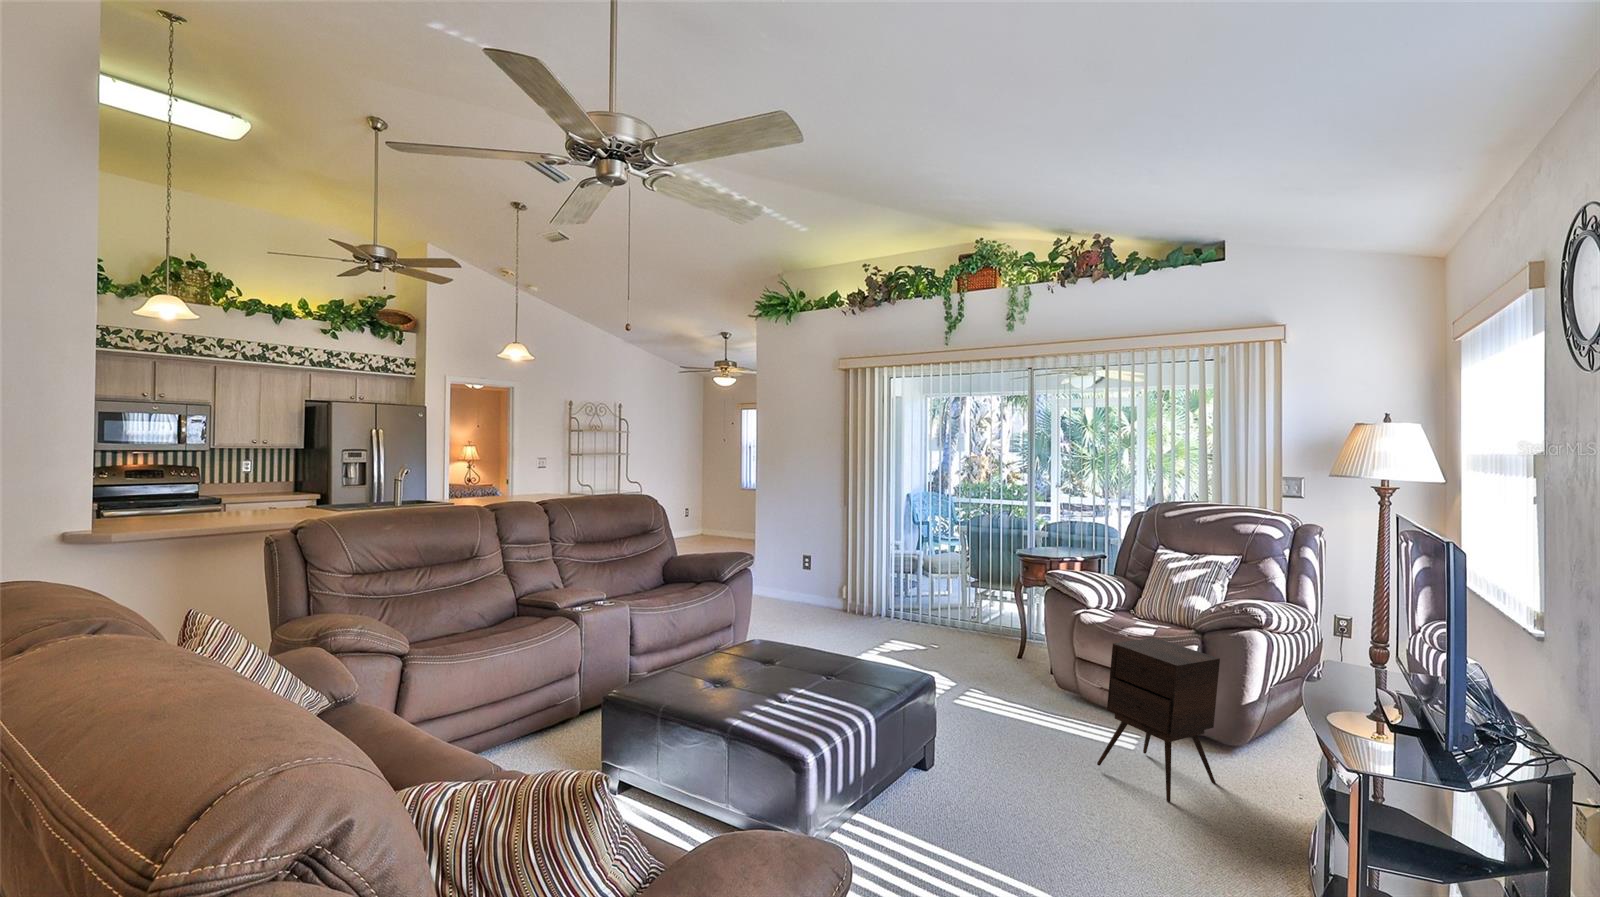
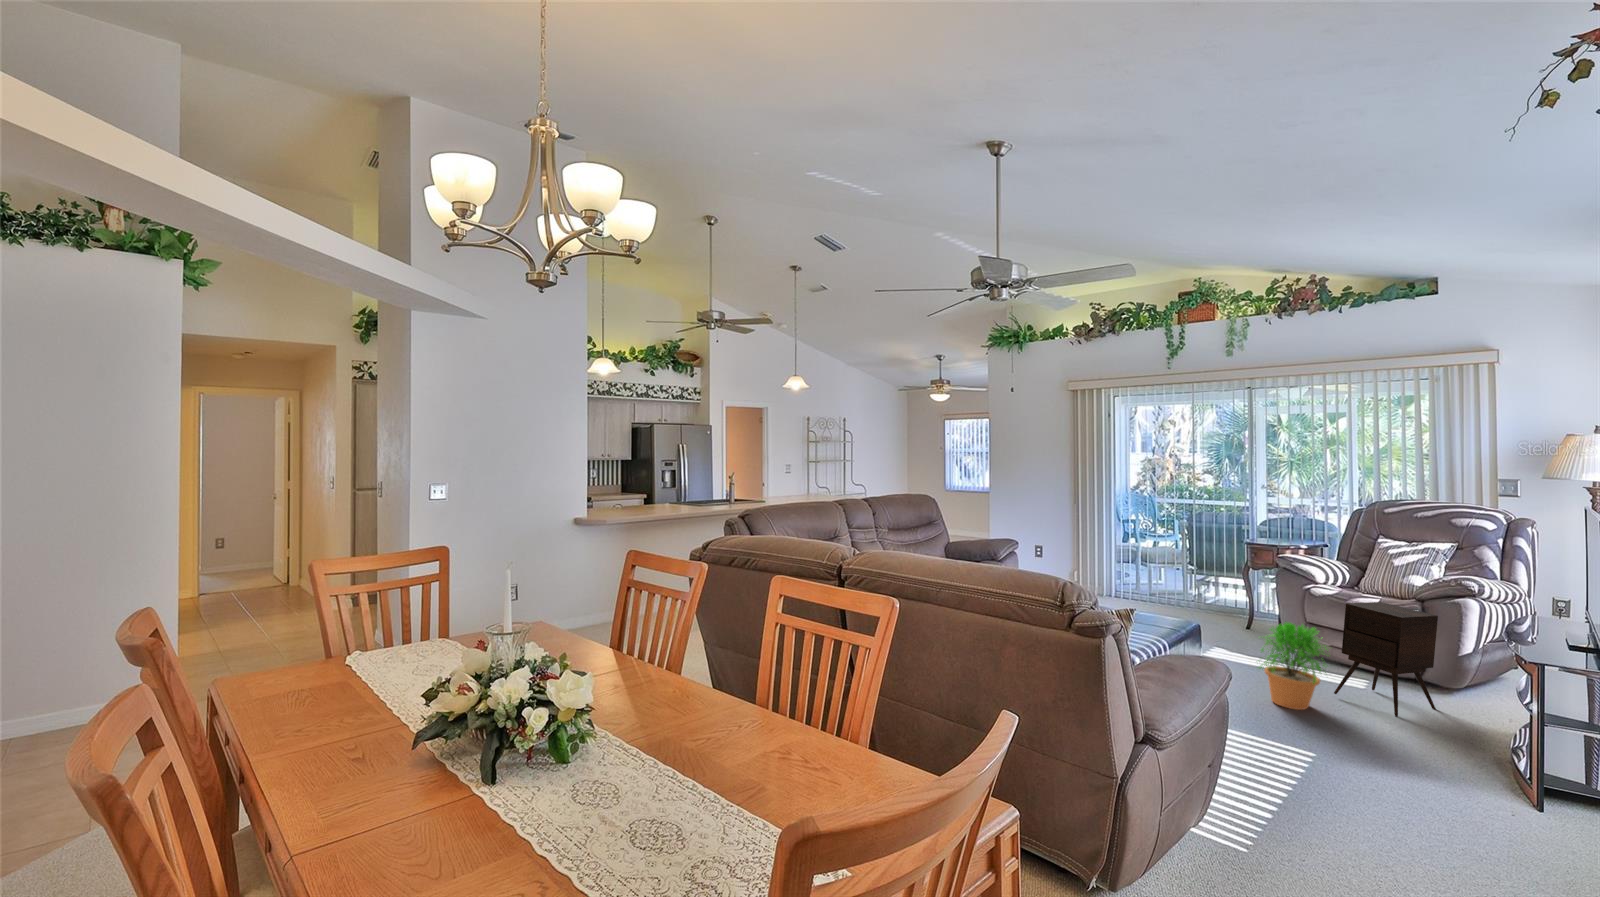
potted plant: none [999,672,1092,798] -> present [1259,622,1327,710]

